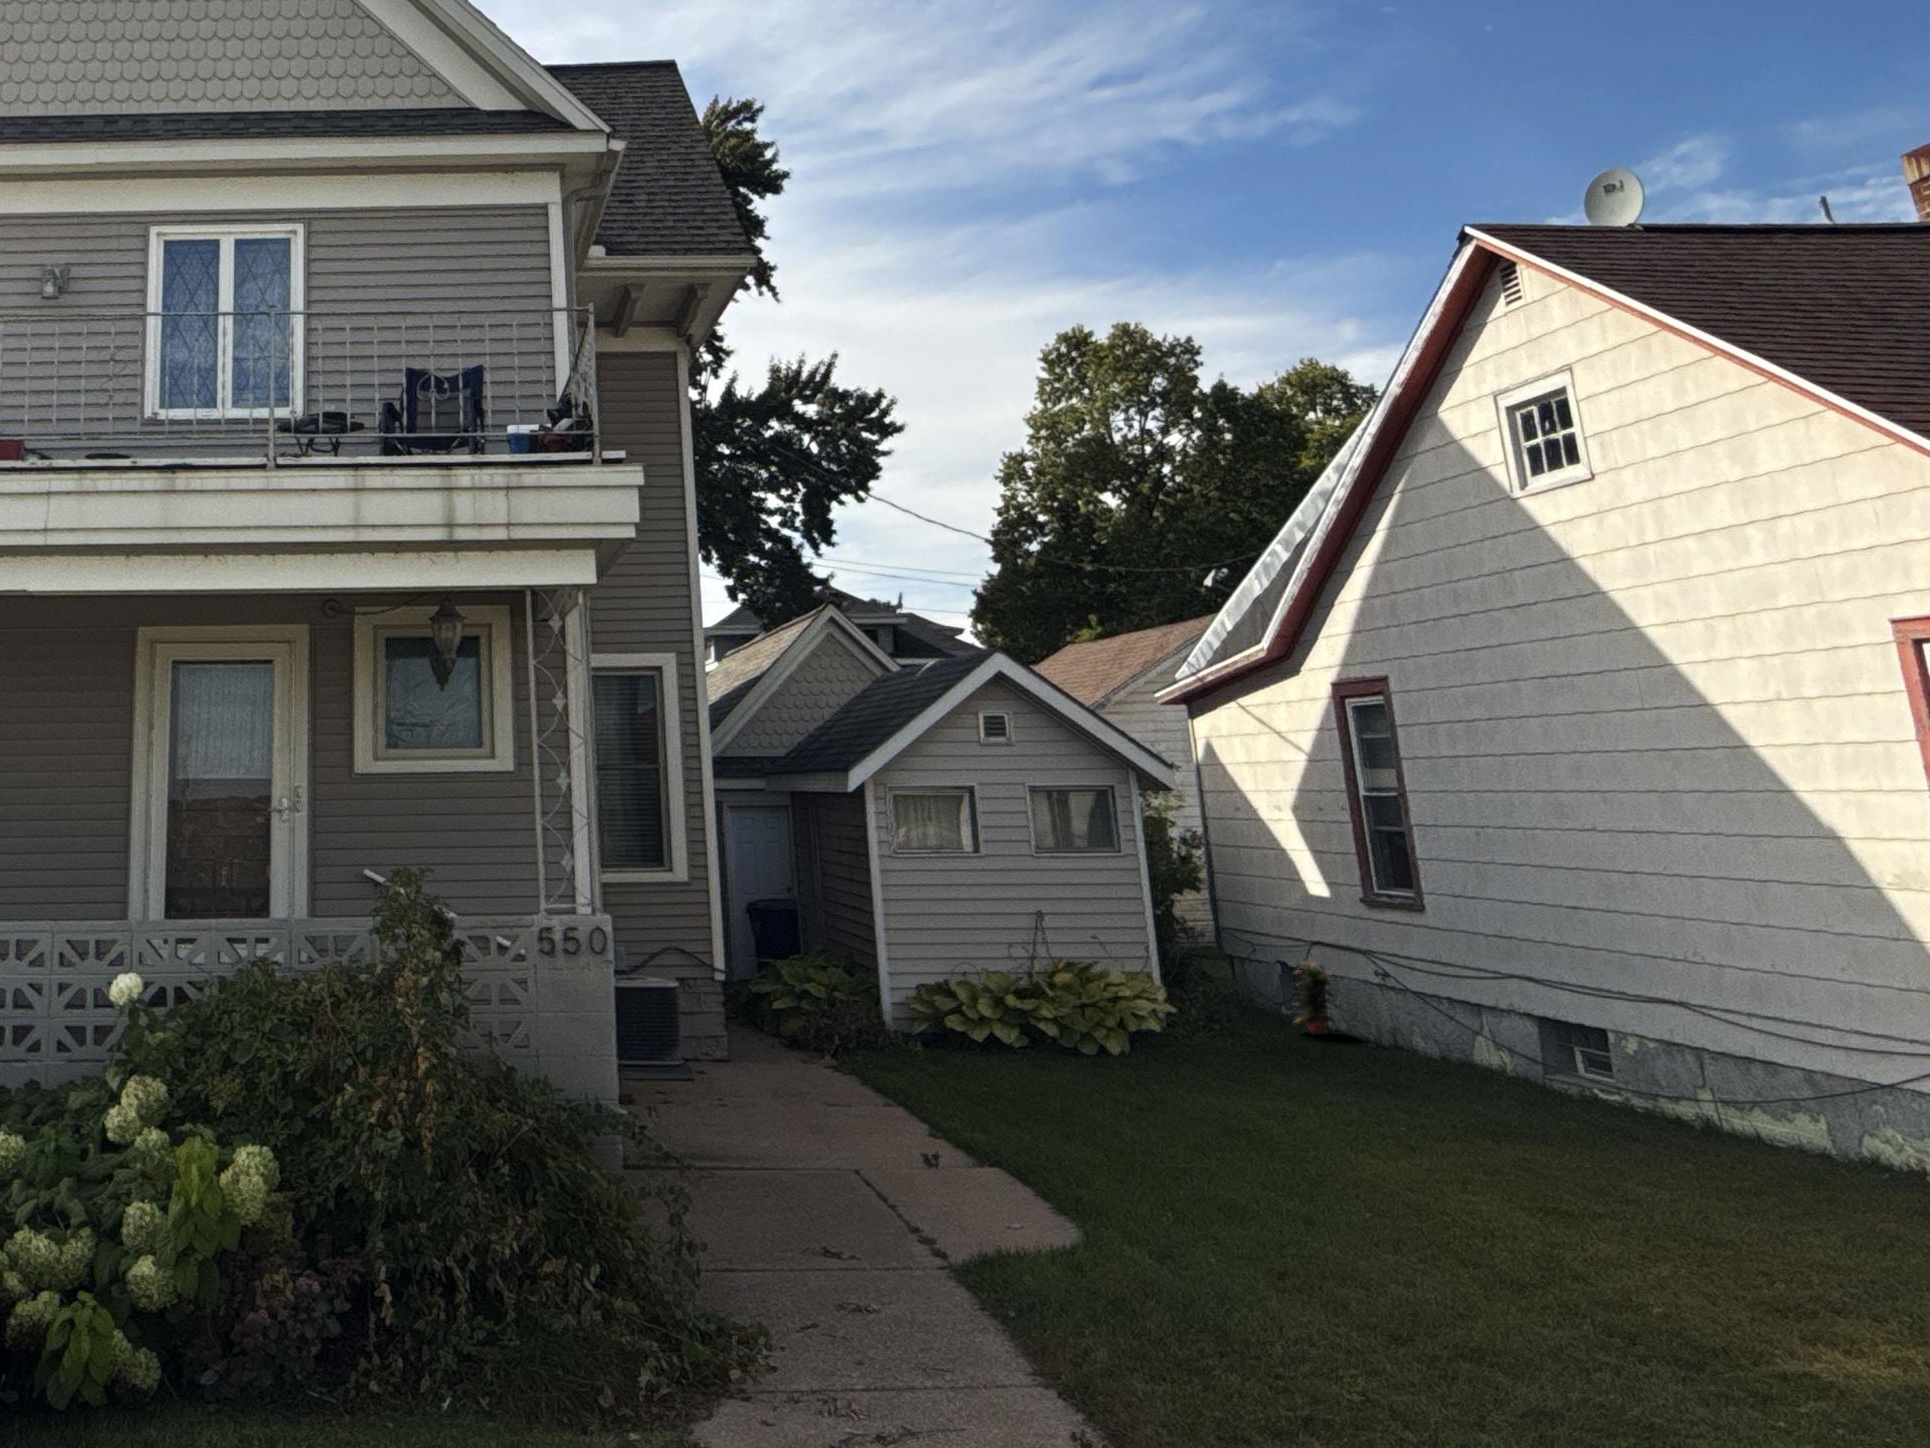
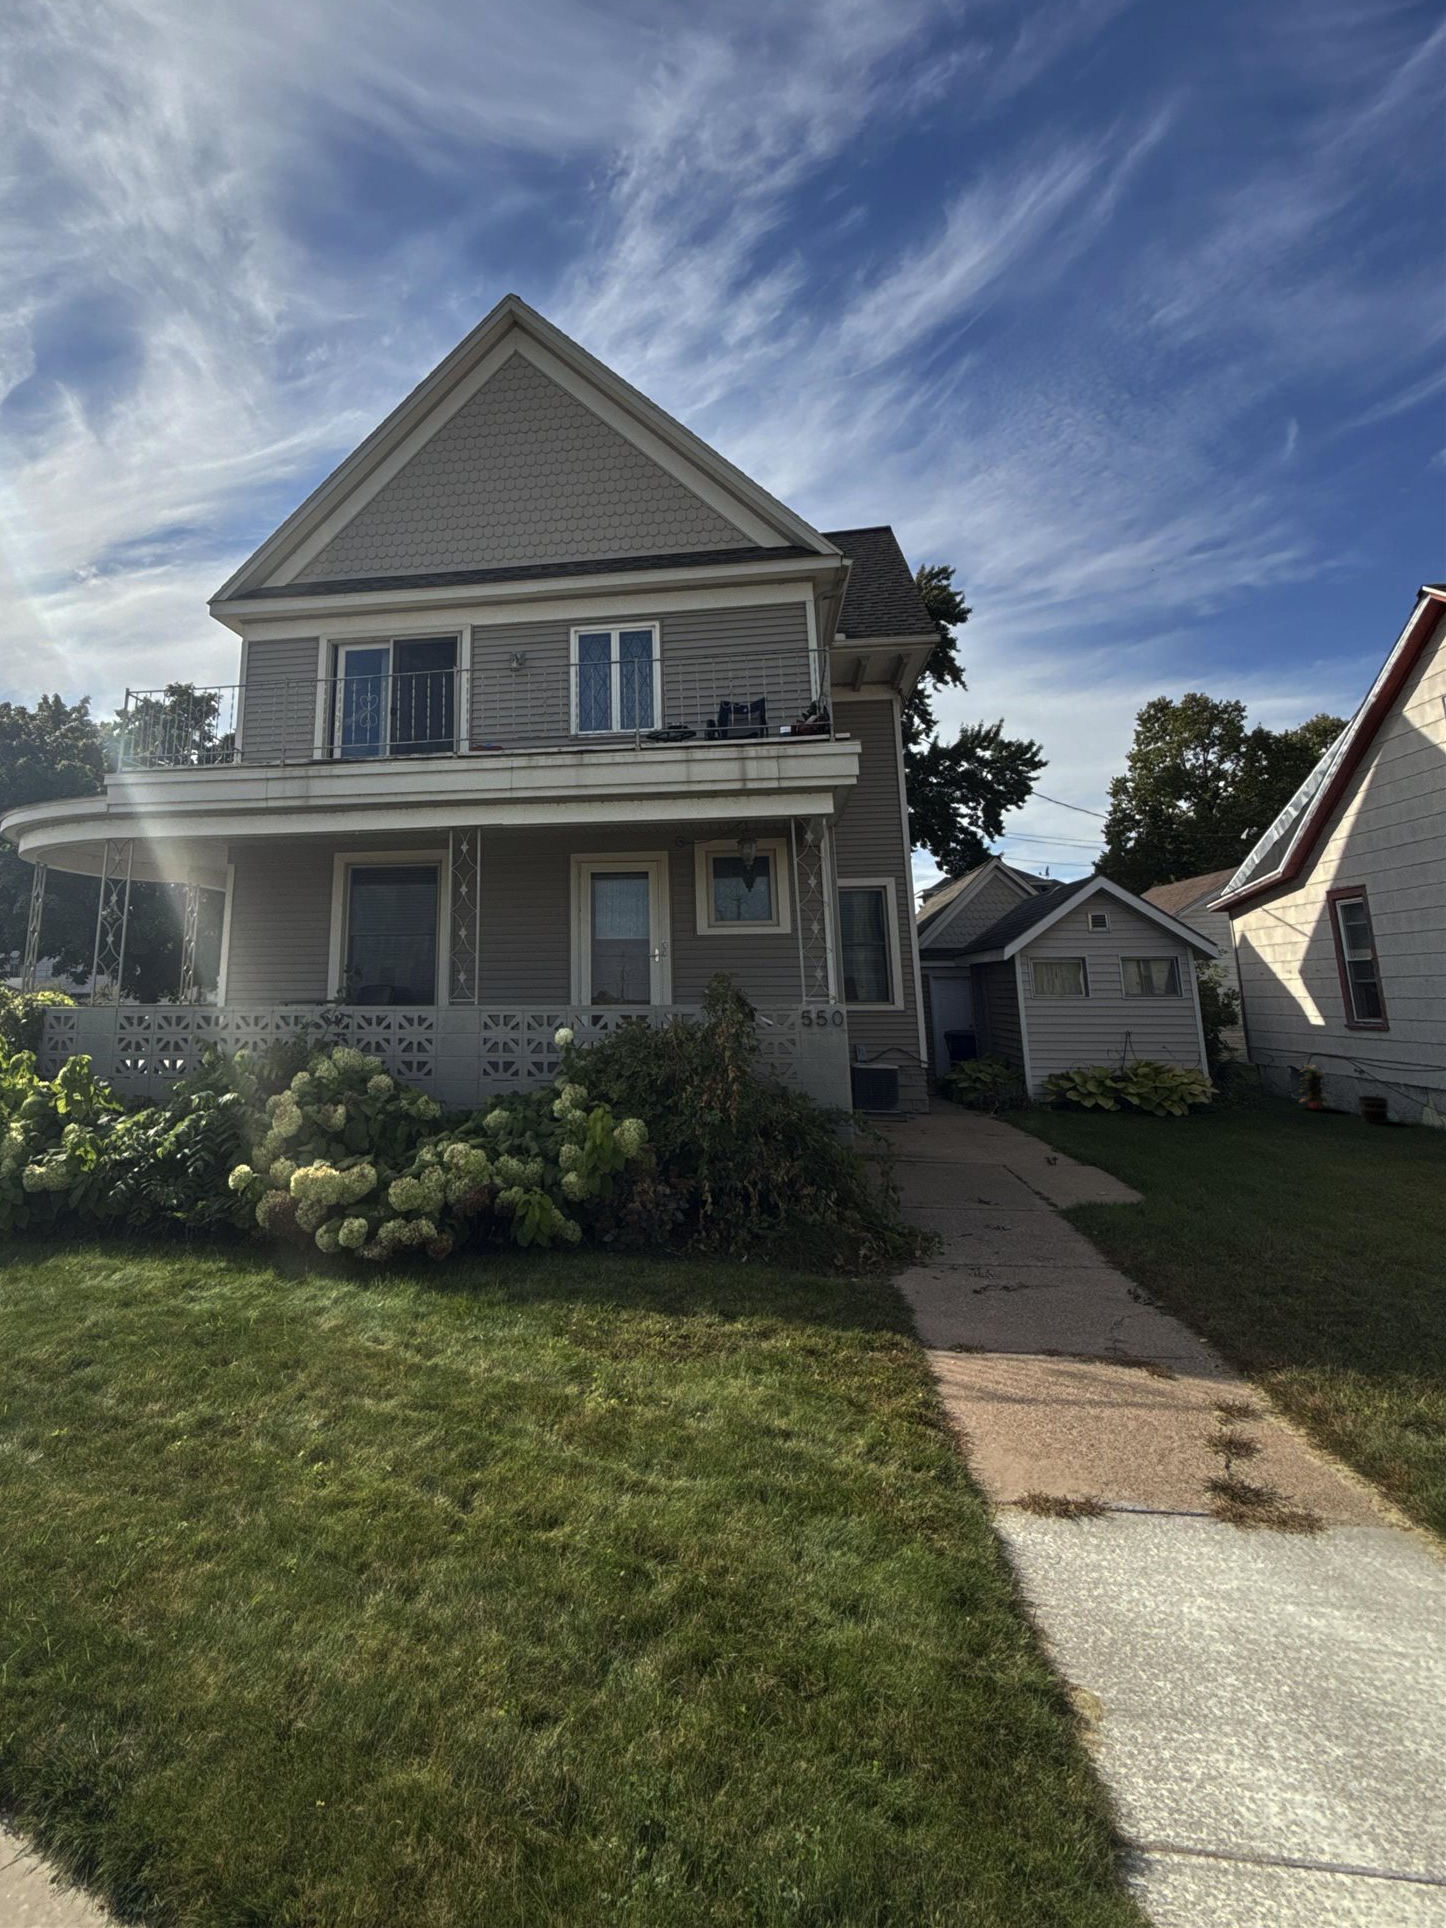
bucket: none [1378,1016,1424,1060] -> present [1357,1096,1388,1123]

